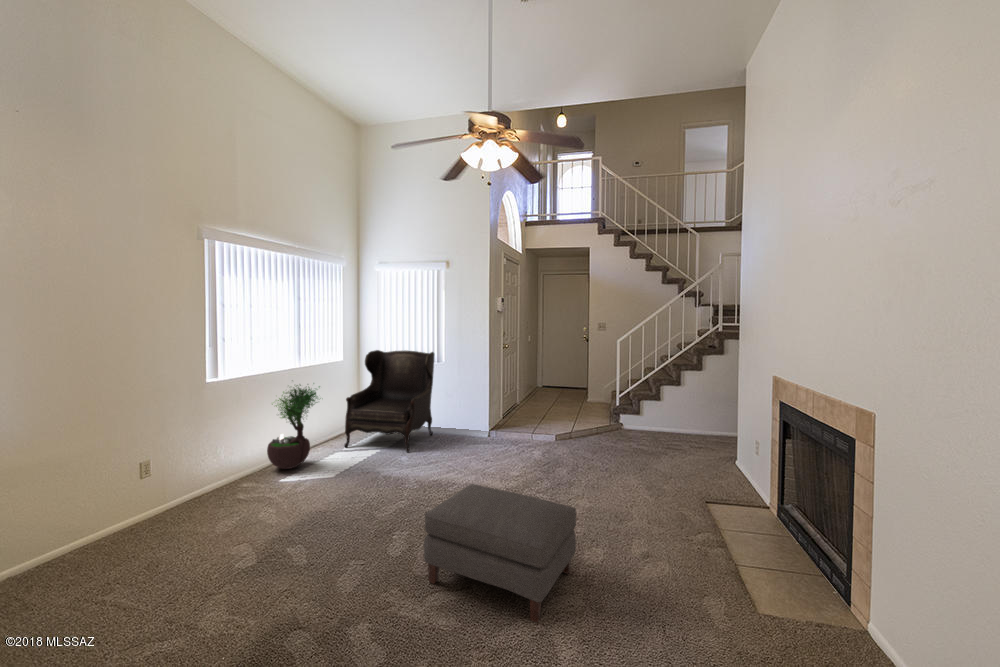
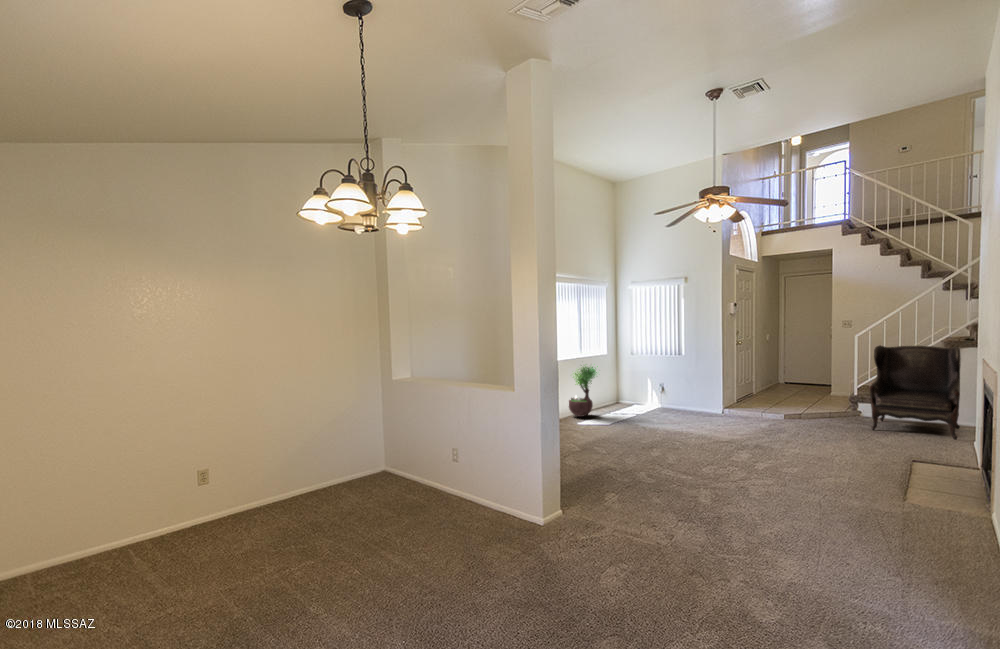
armchair: present [345,350,434,453] -> present [869,345,960,440]
ottoman: present [424,484,576,623] -> none [665,418,759,478]

